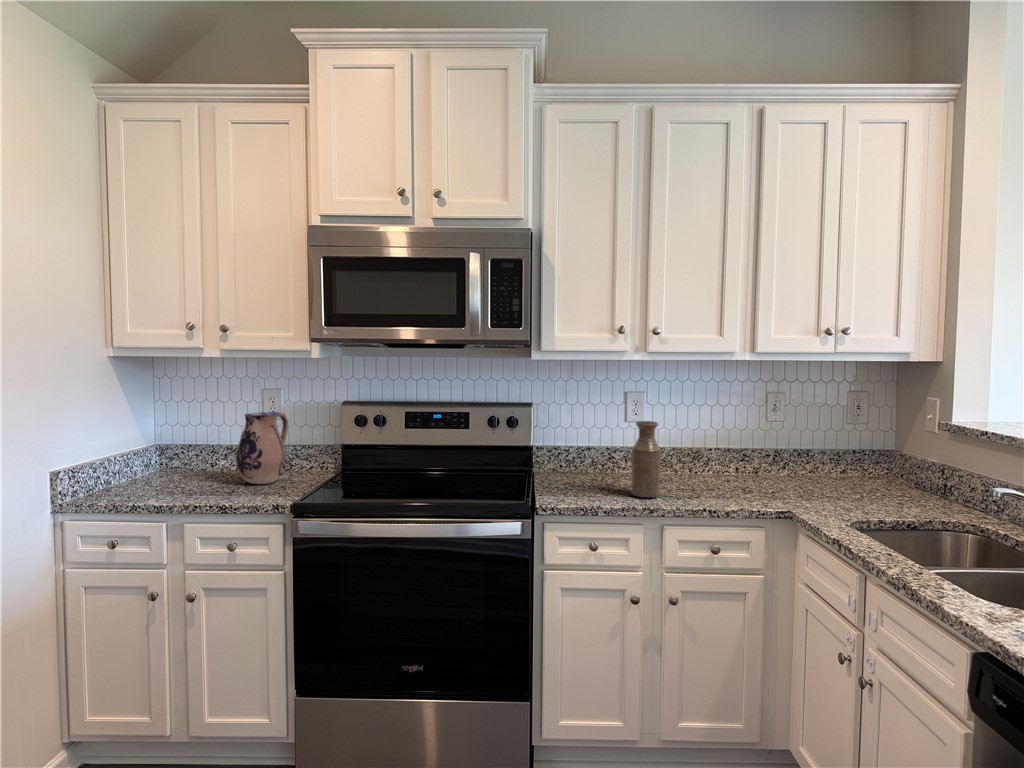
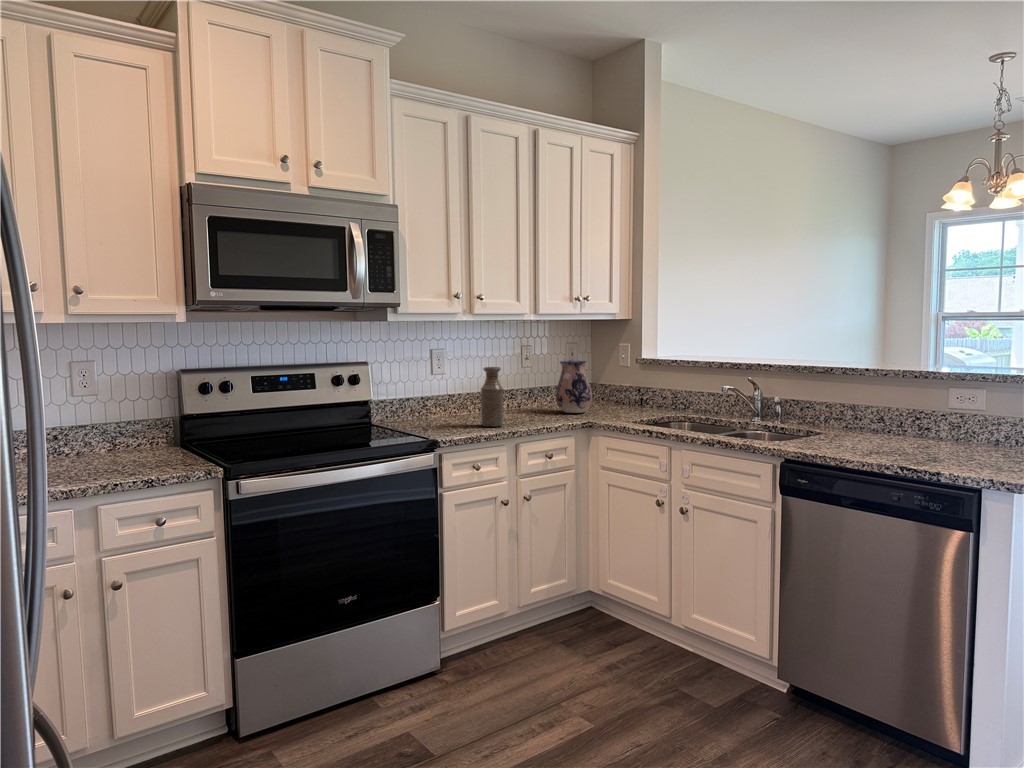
ceramic pitcher: present [236,412,288,484] -> present [556,360,592,413]

